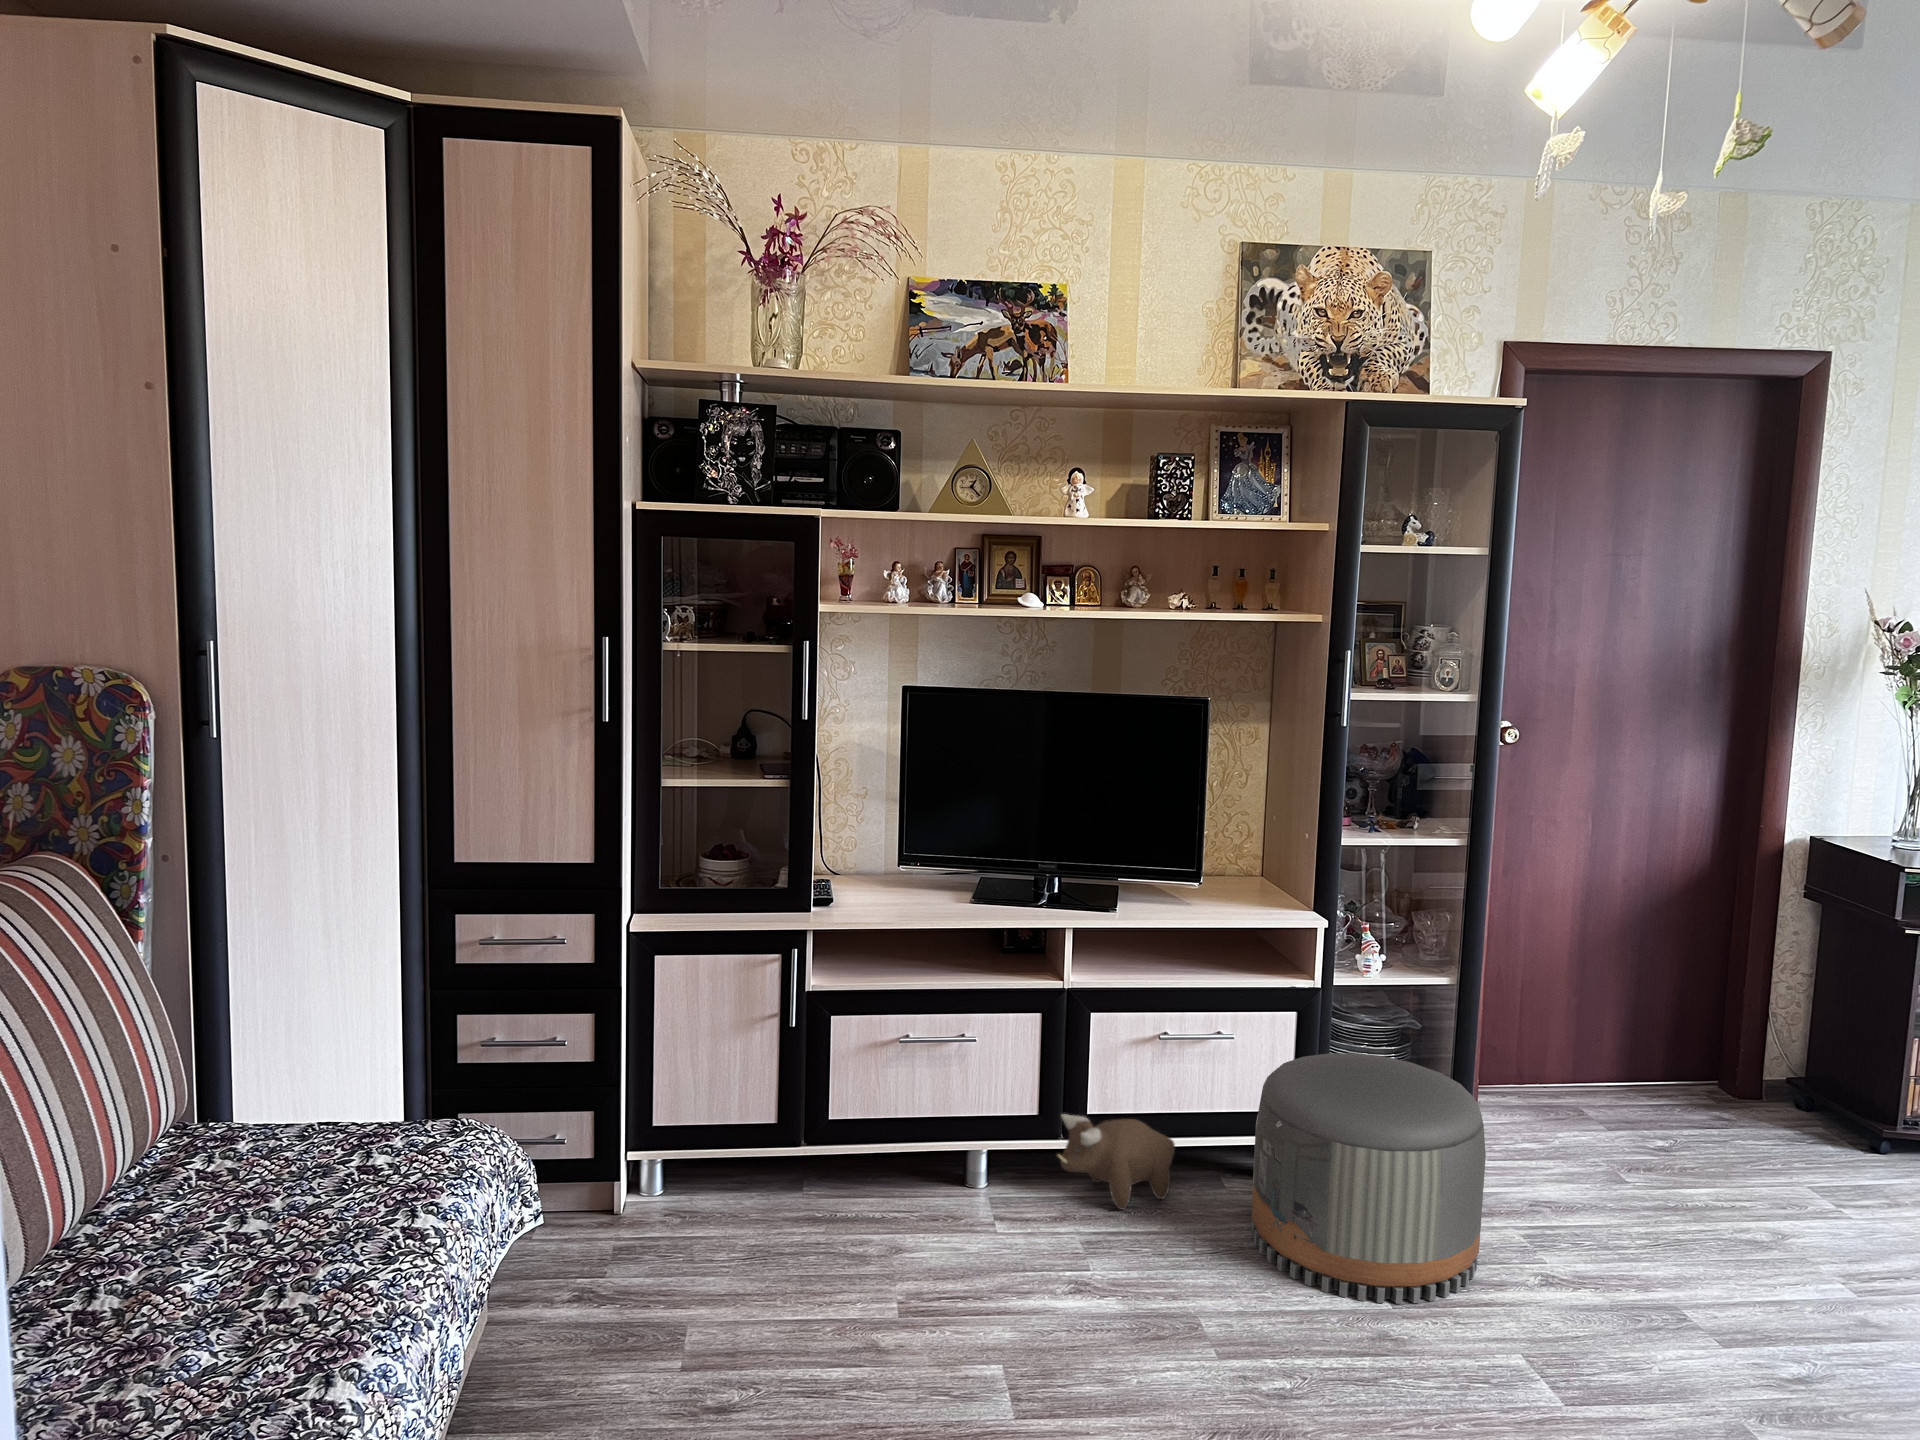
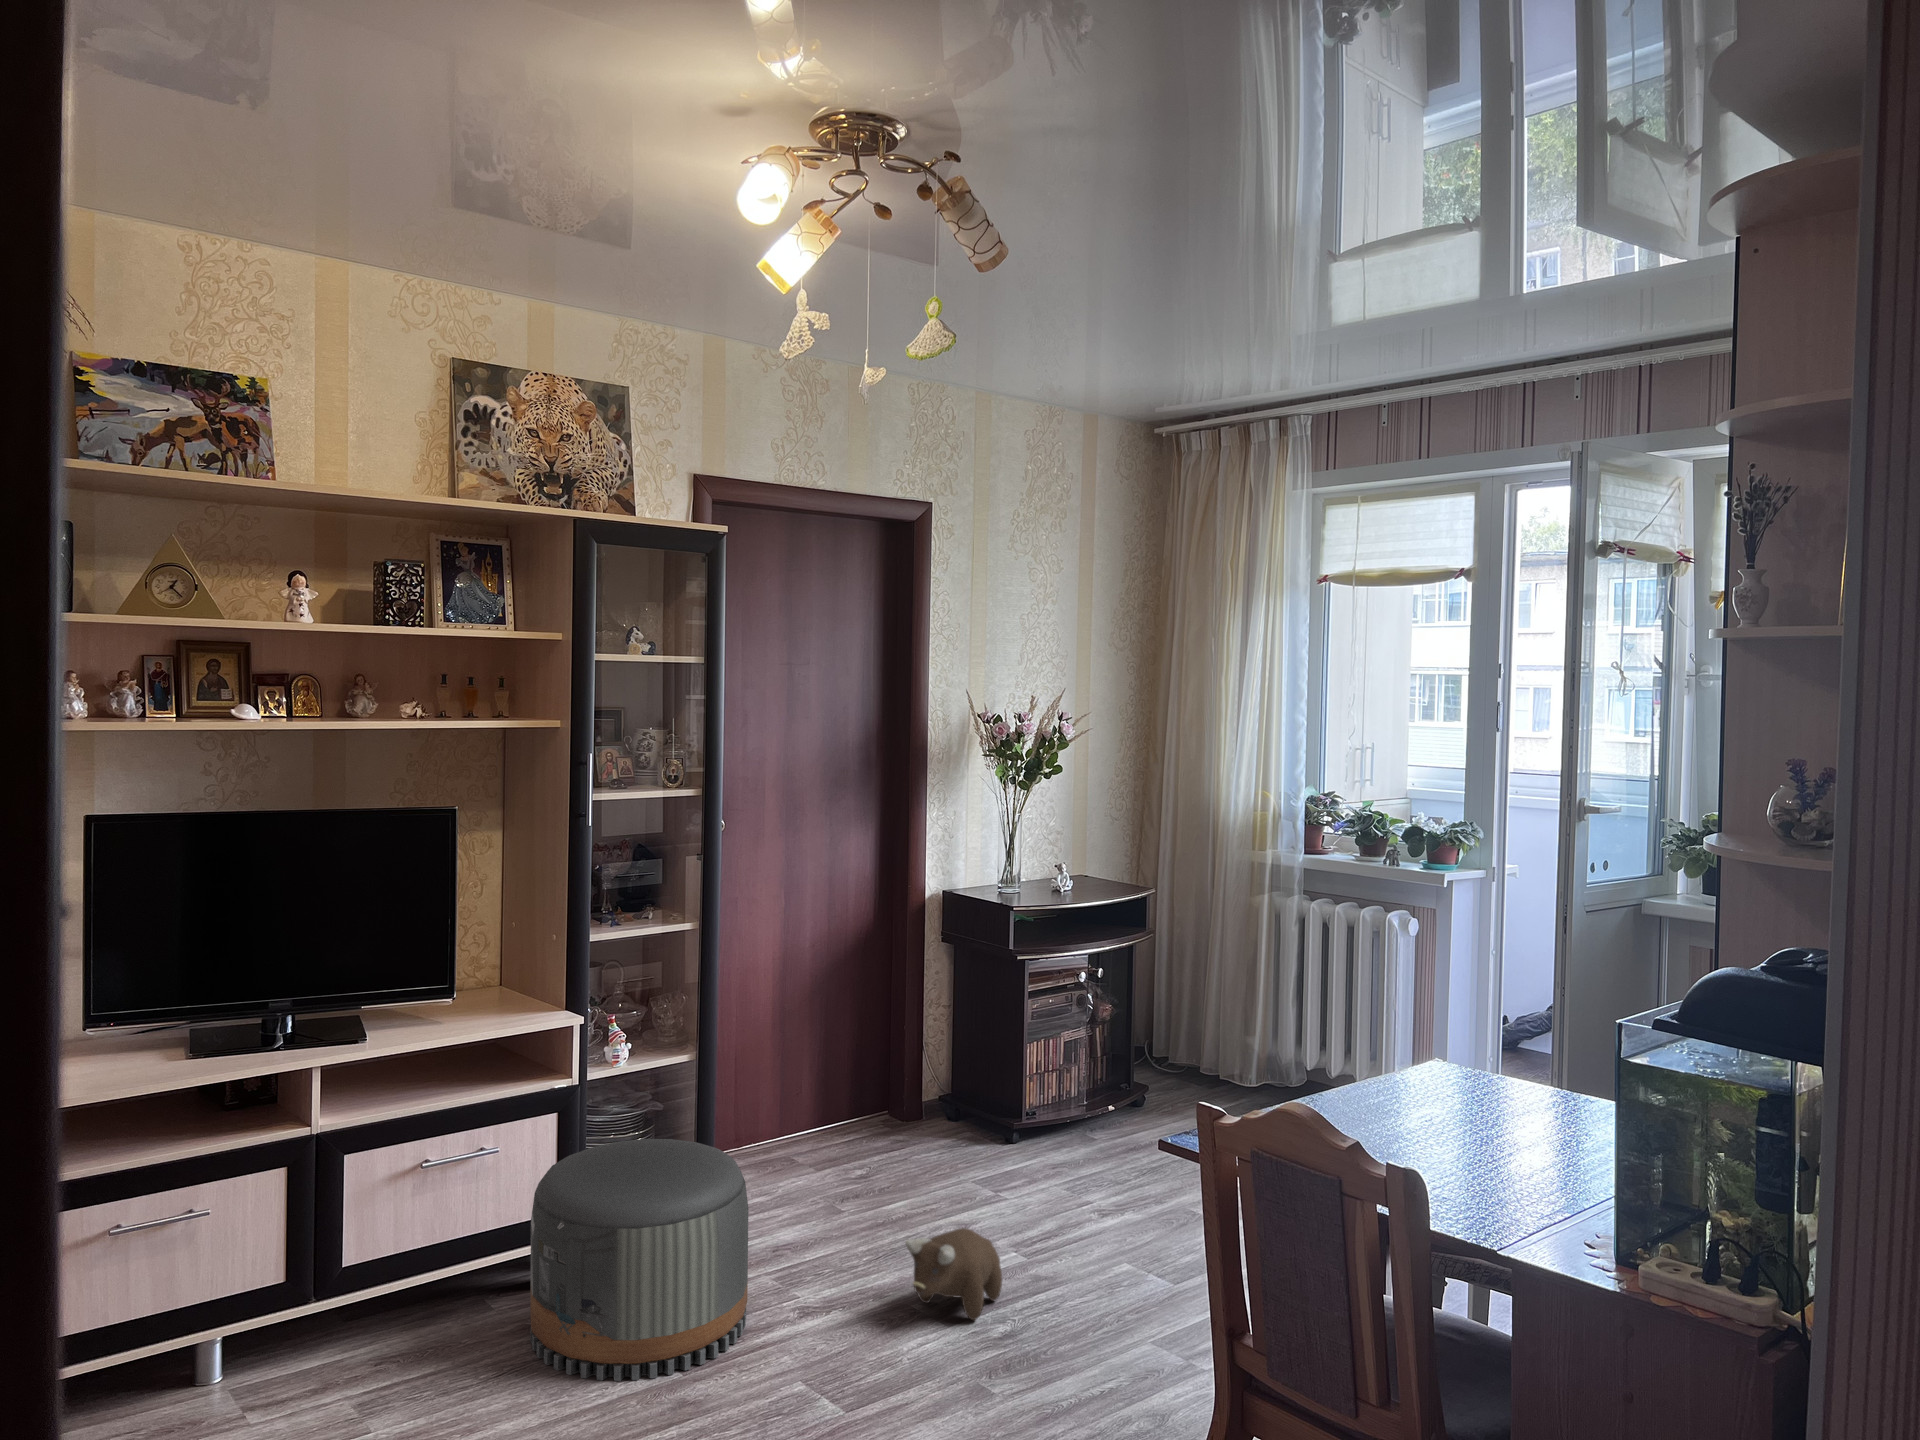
plush toy: present [1058,1114,1175,1209] -> present [905,1228,1002,1320]

